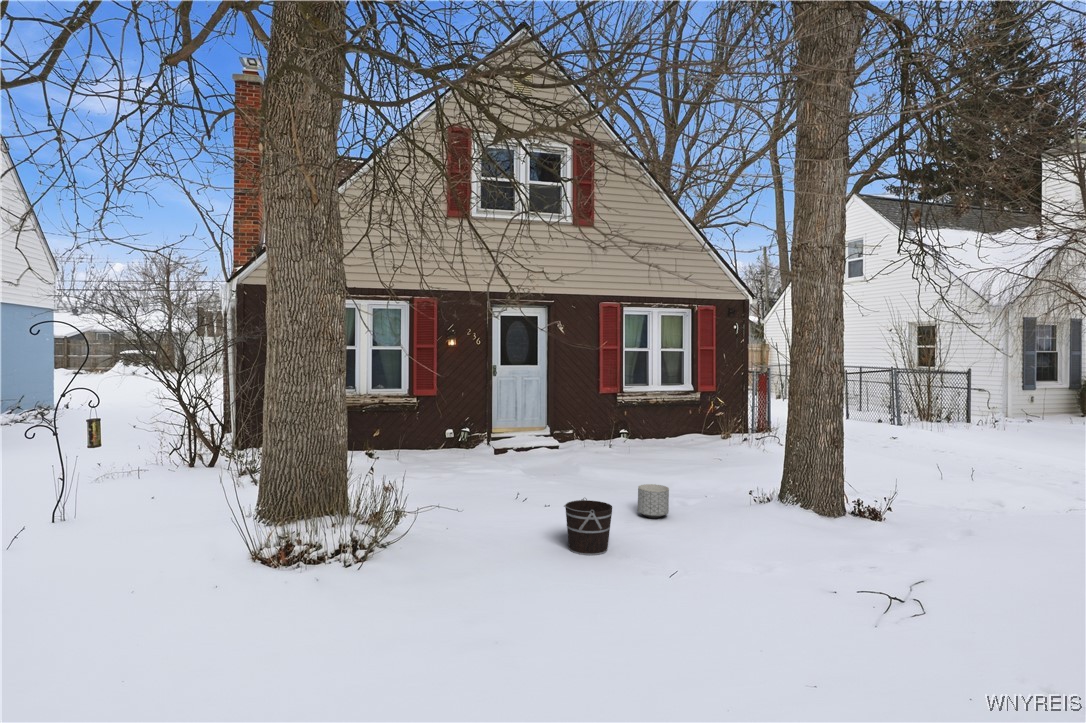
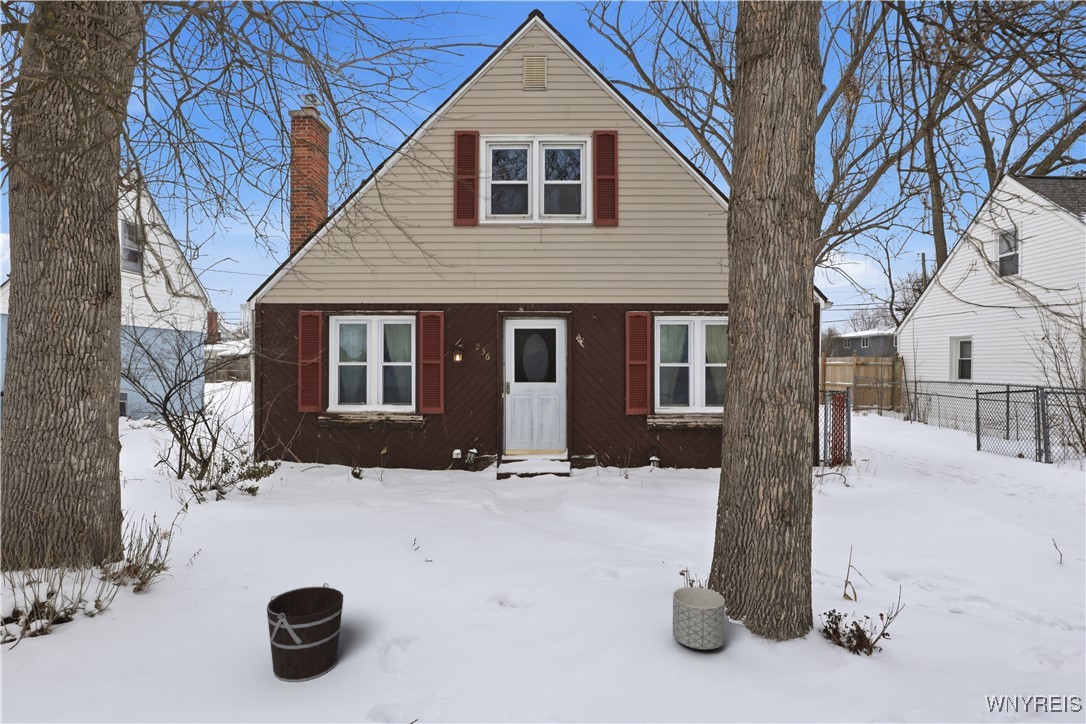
planter: present [638,484,669,518] -> present [673,587,725,650]

